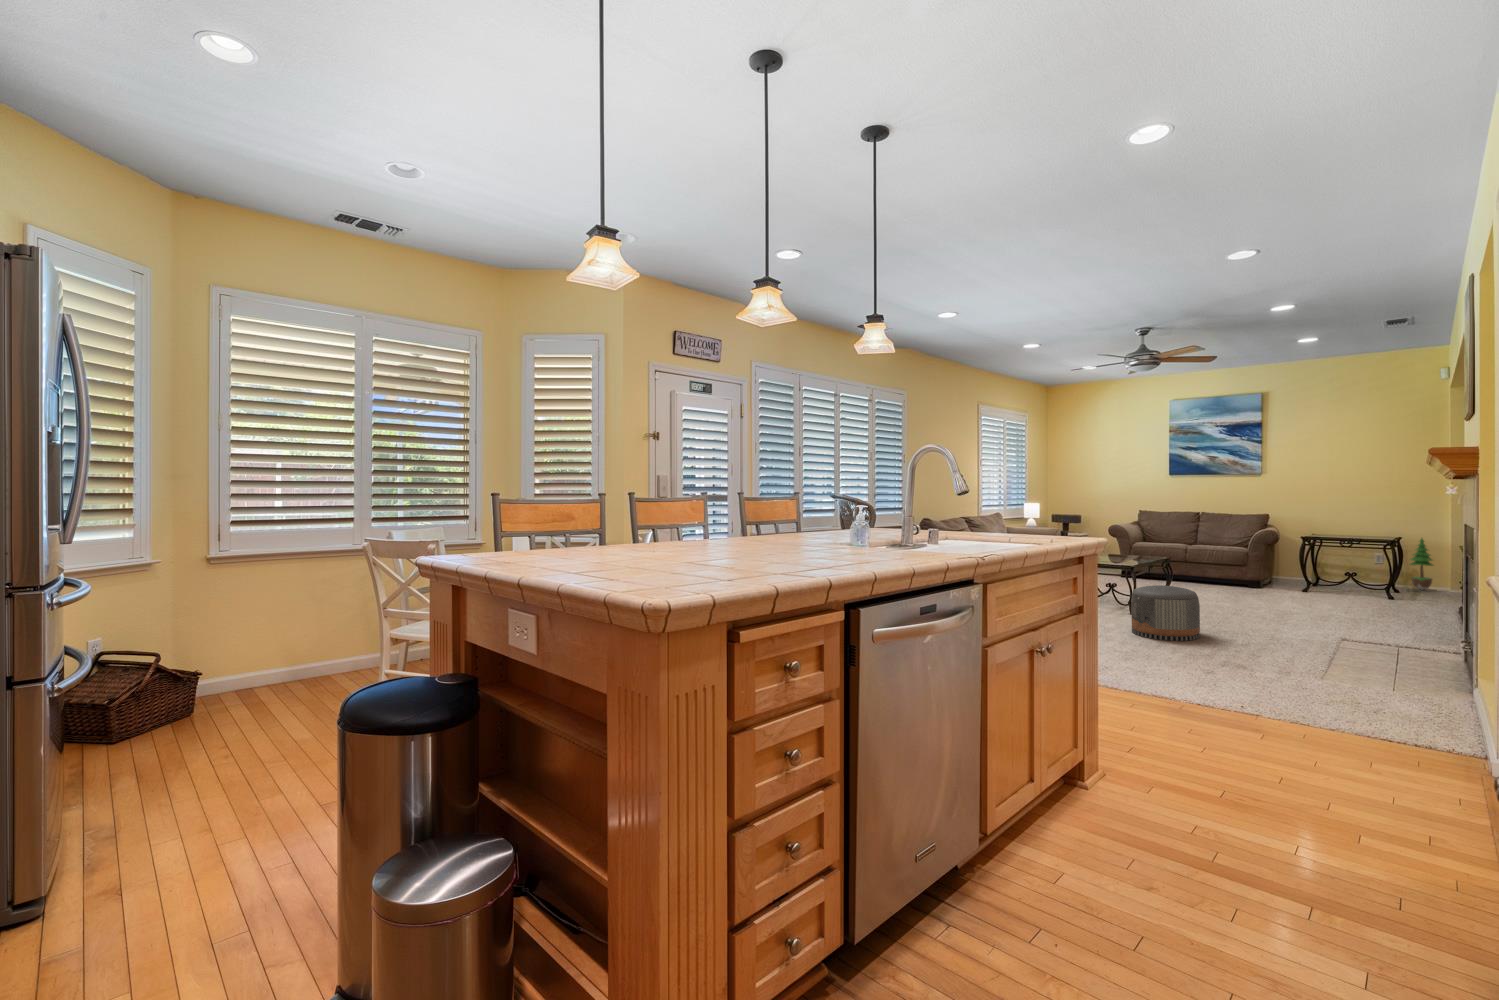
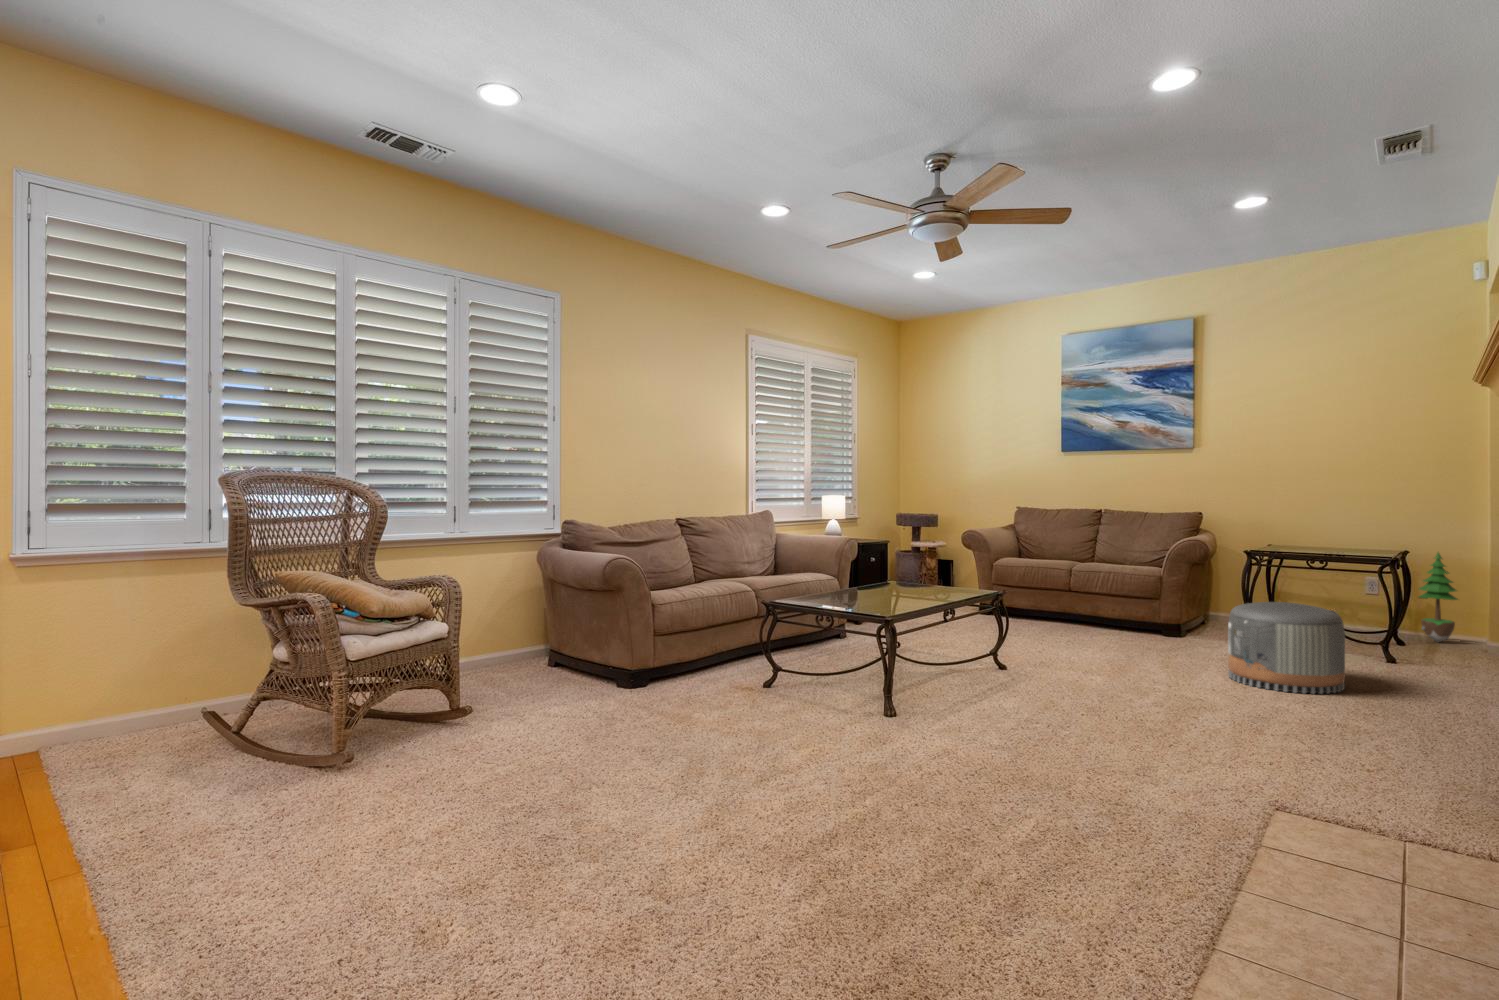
pouf: present [1131,585,1200,641] -> present [1228,602,1345,694]

